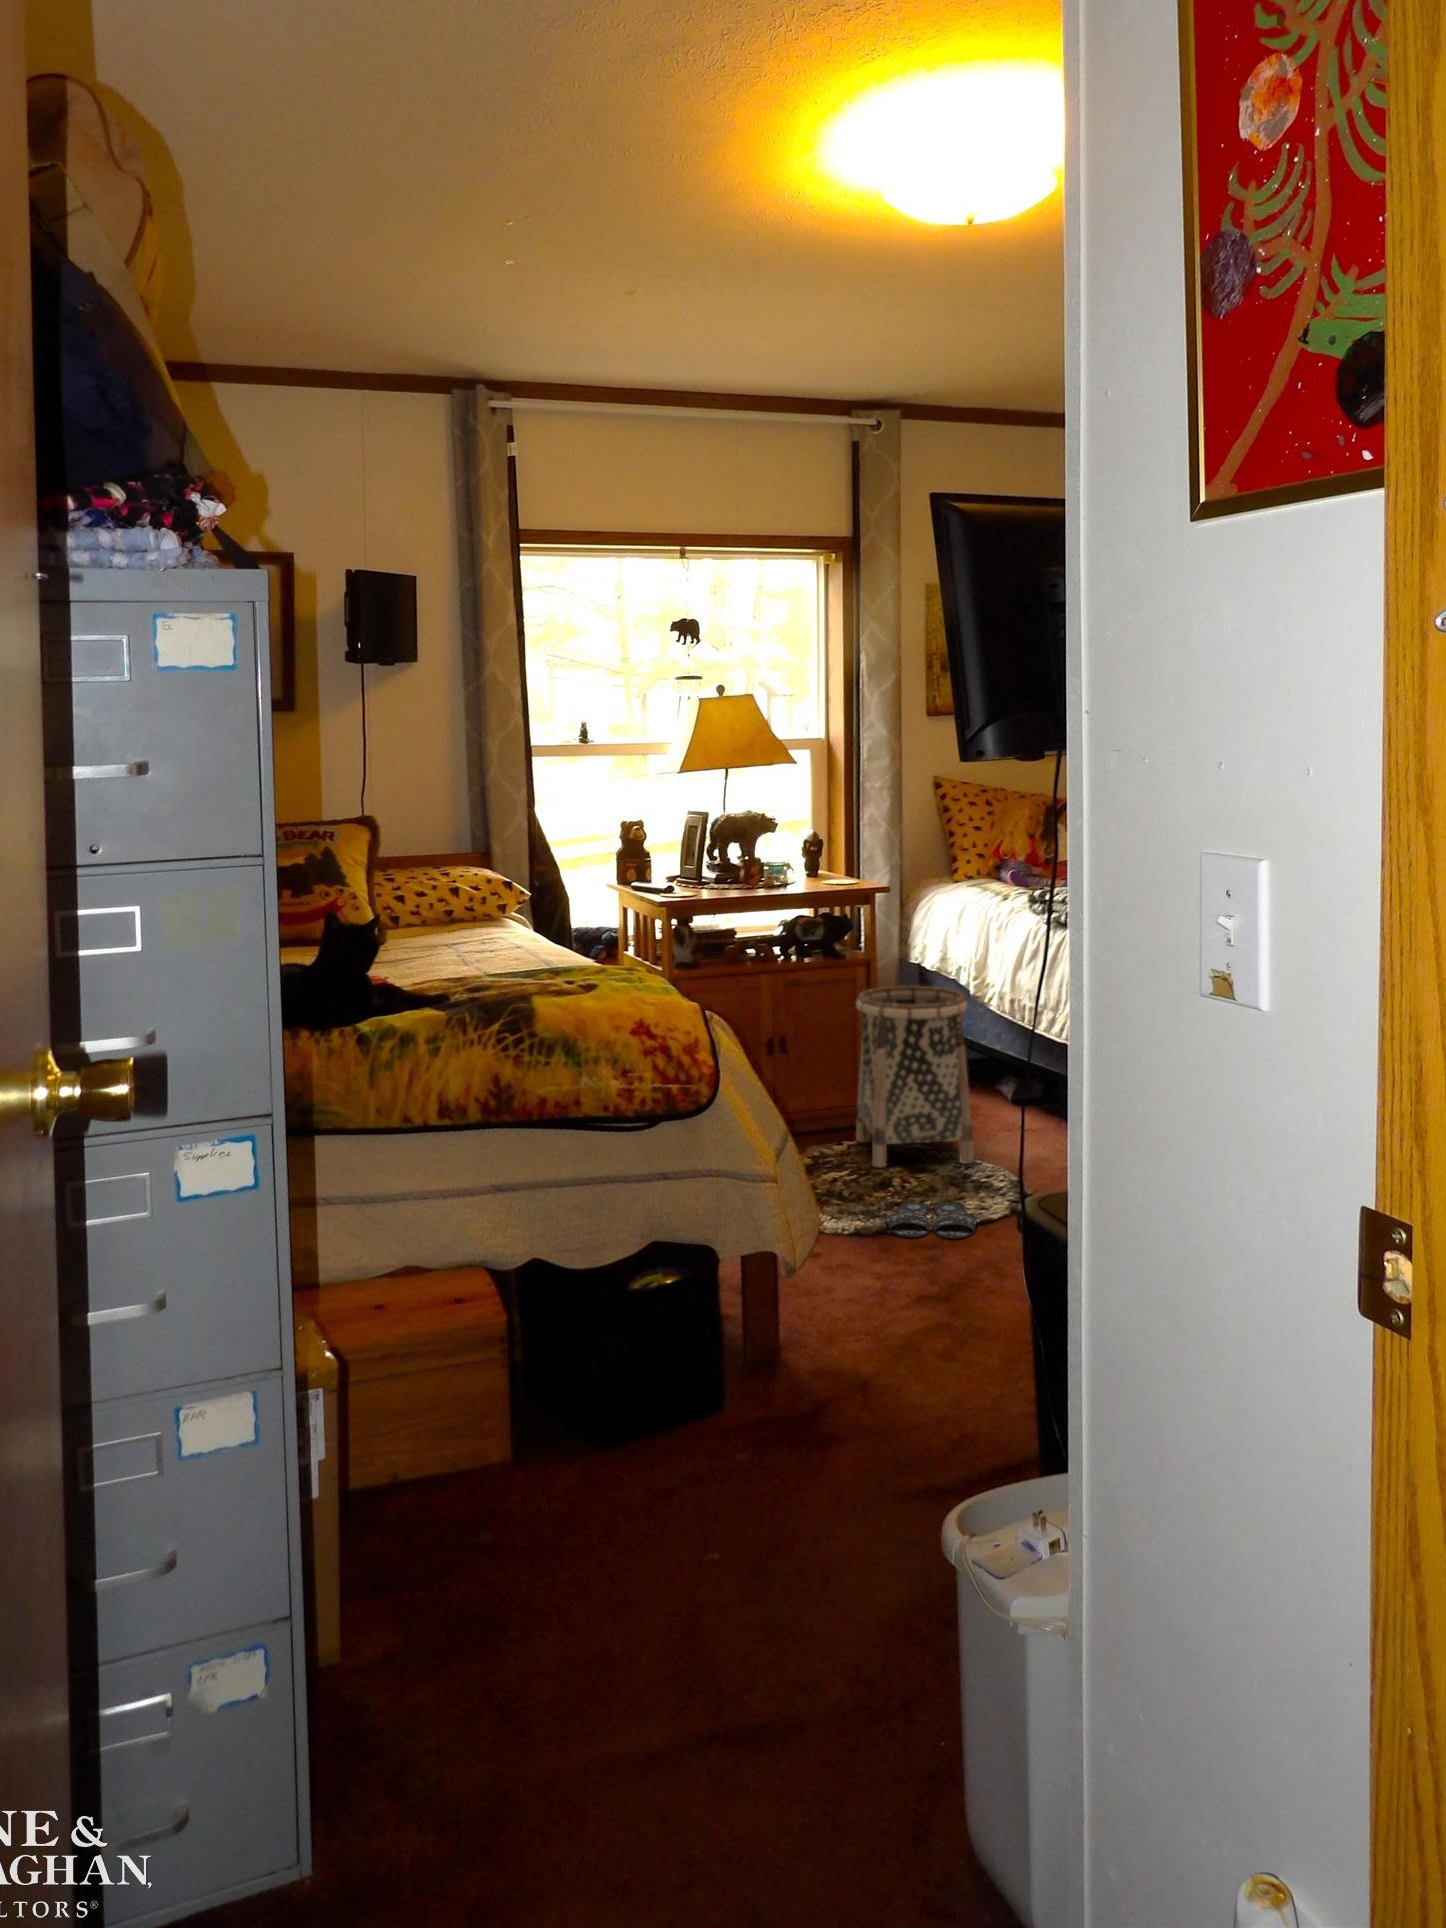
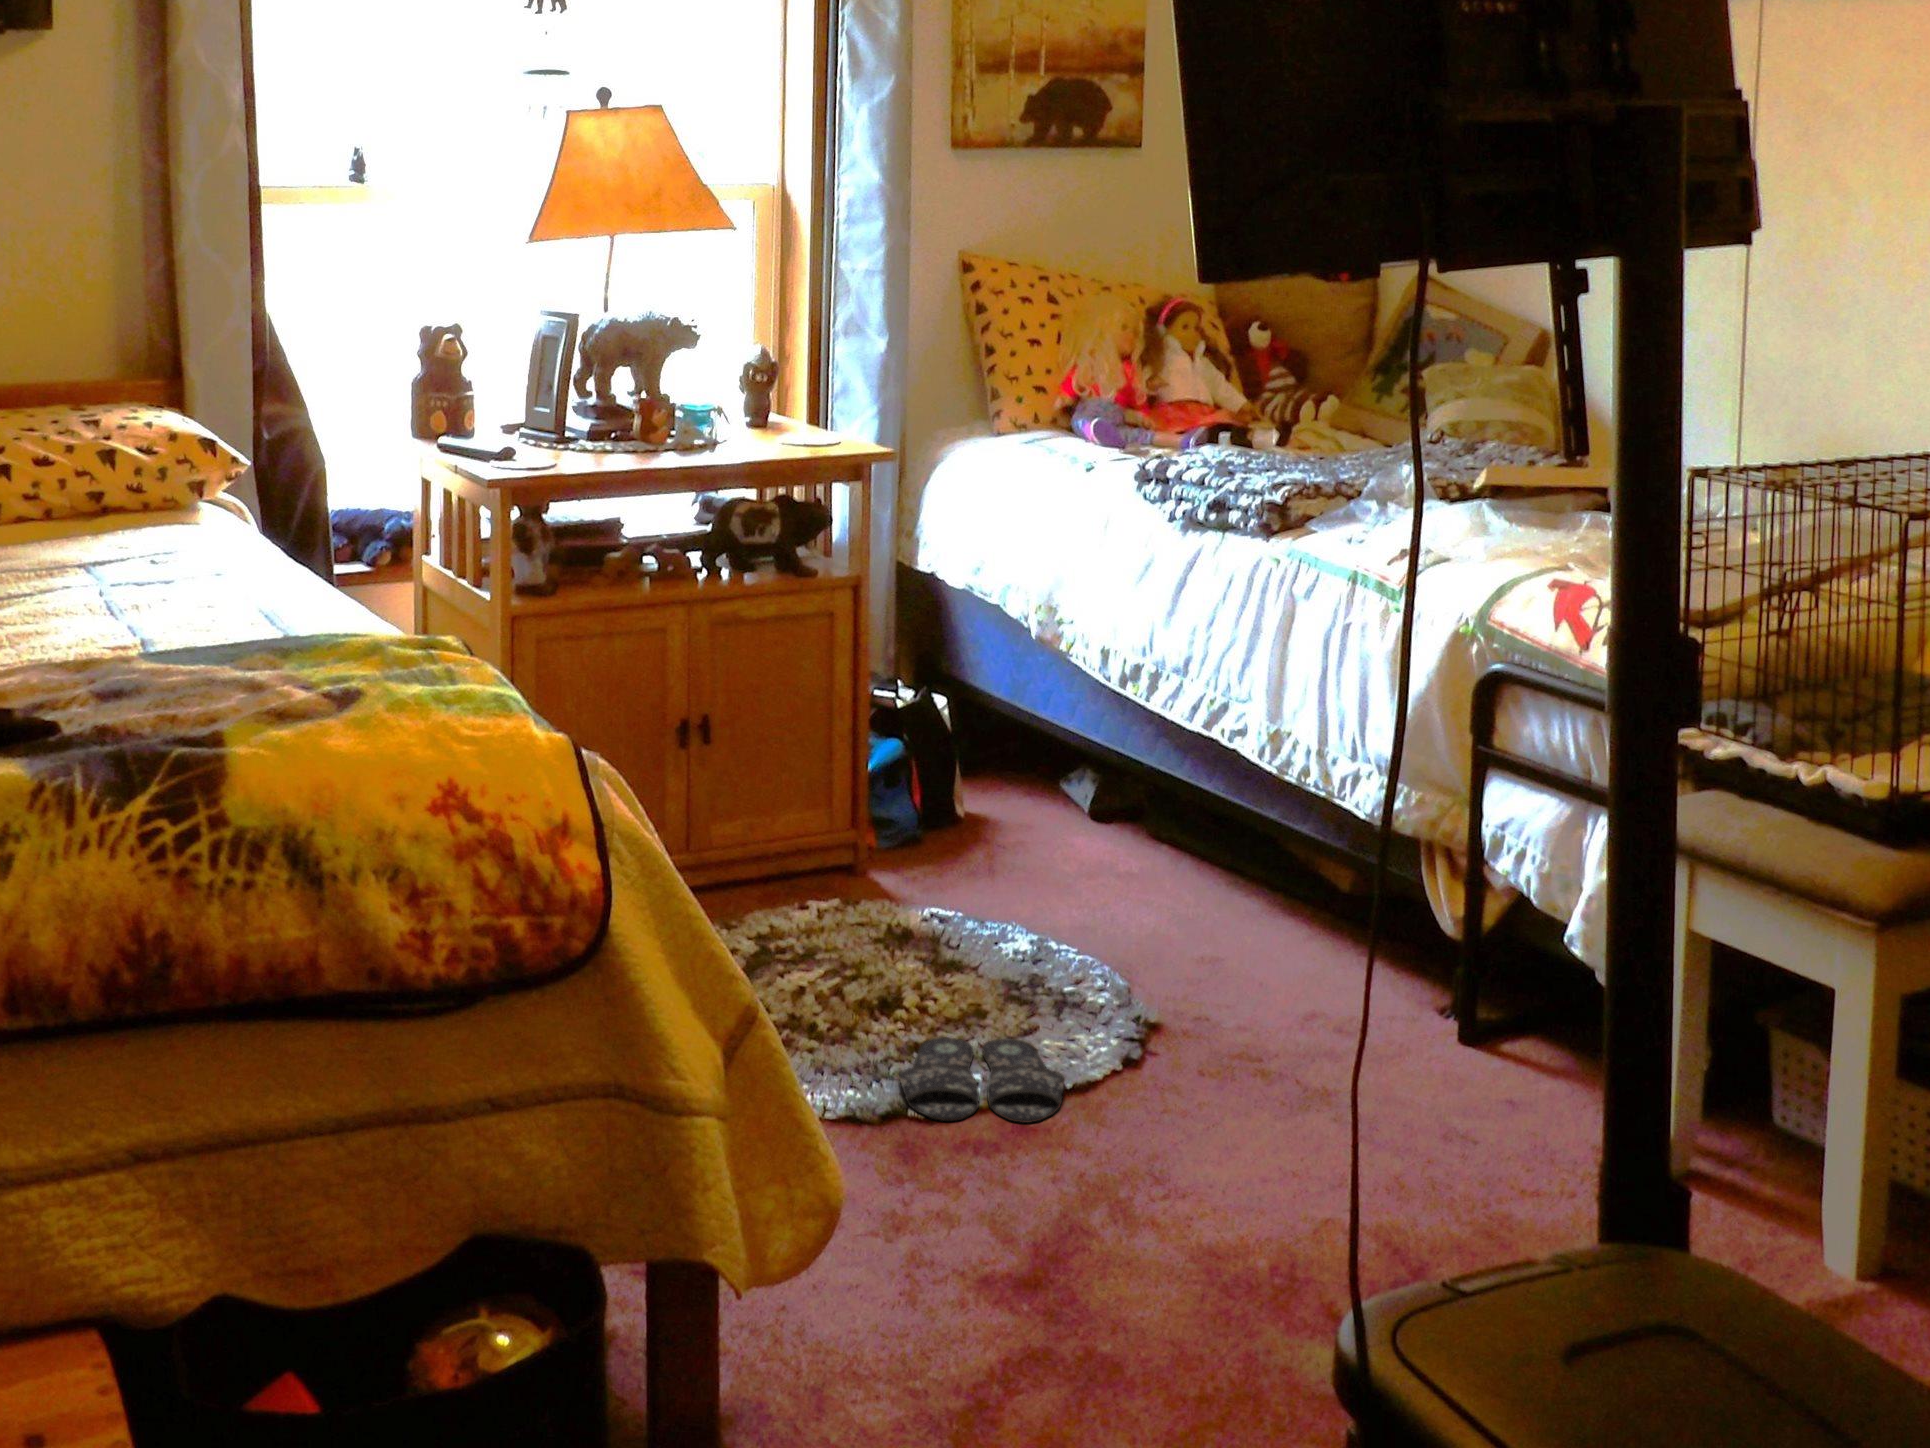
basket: present [856,986,974,1167] -> none [832,629,1042,959]

